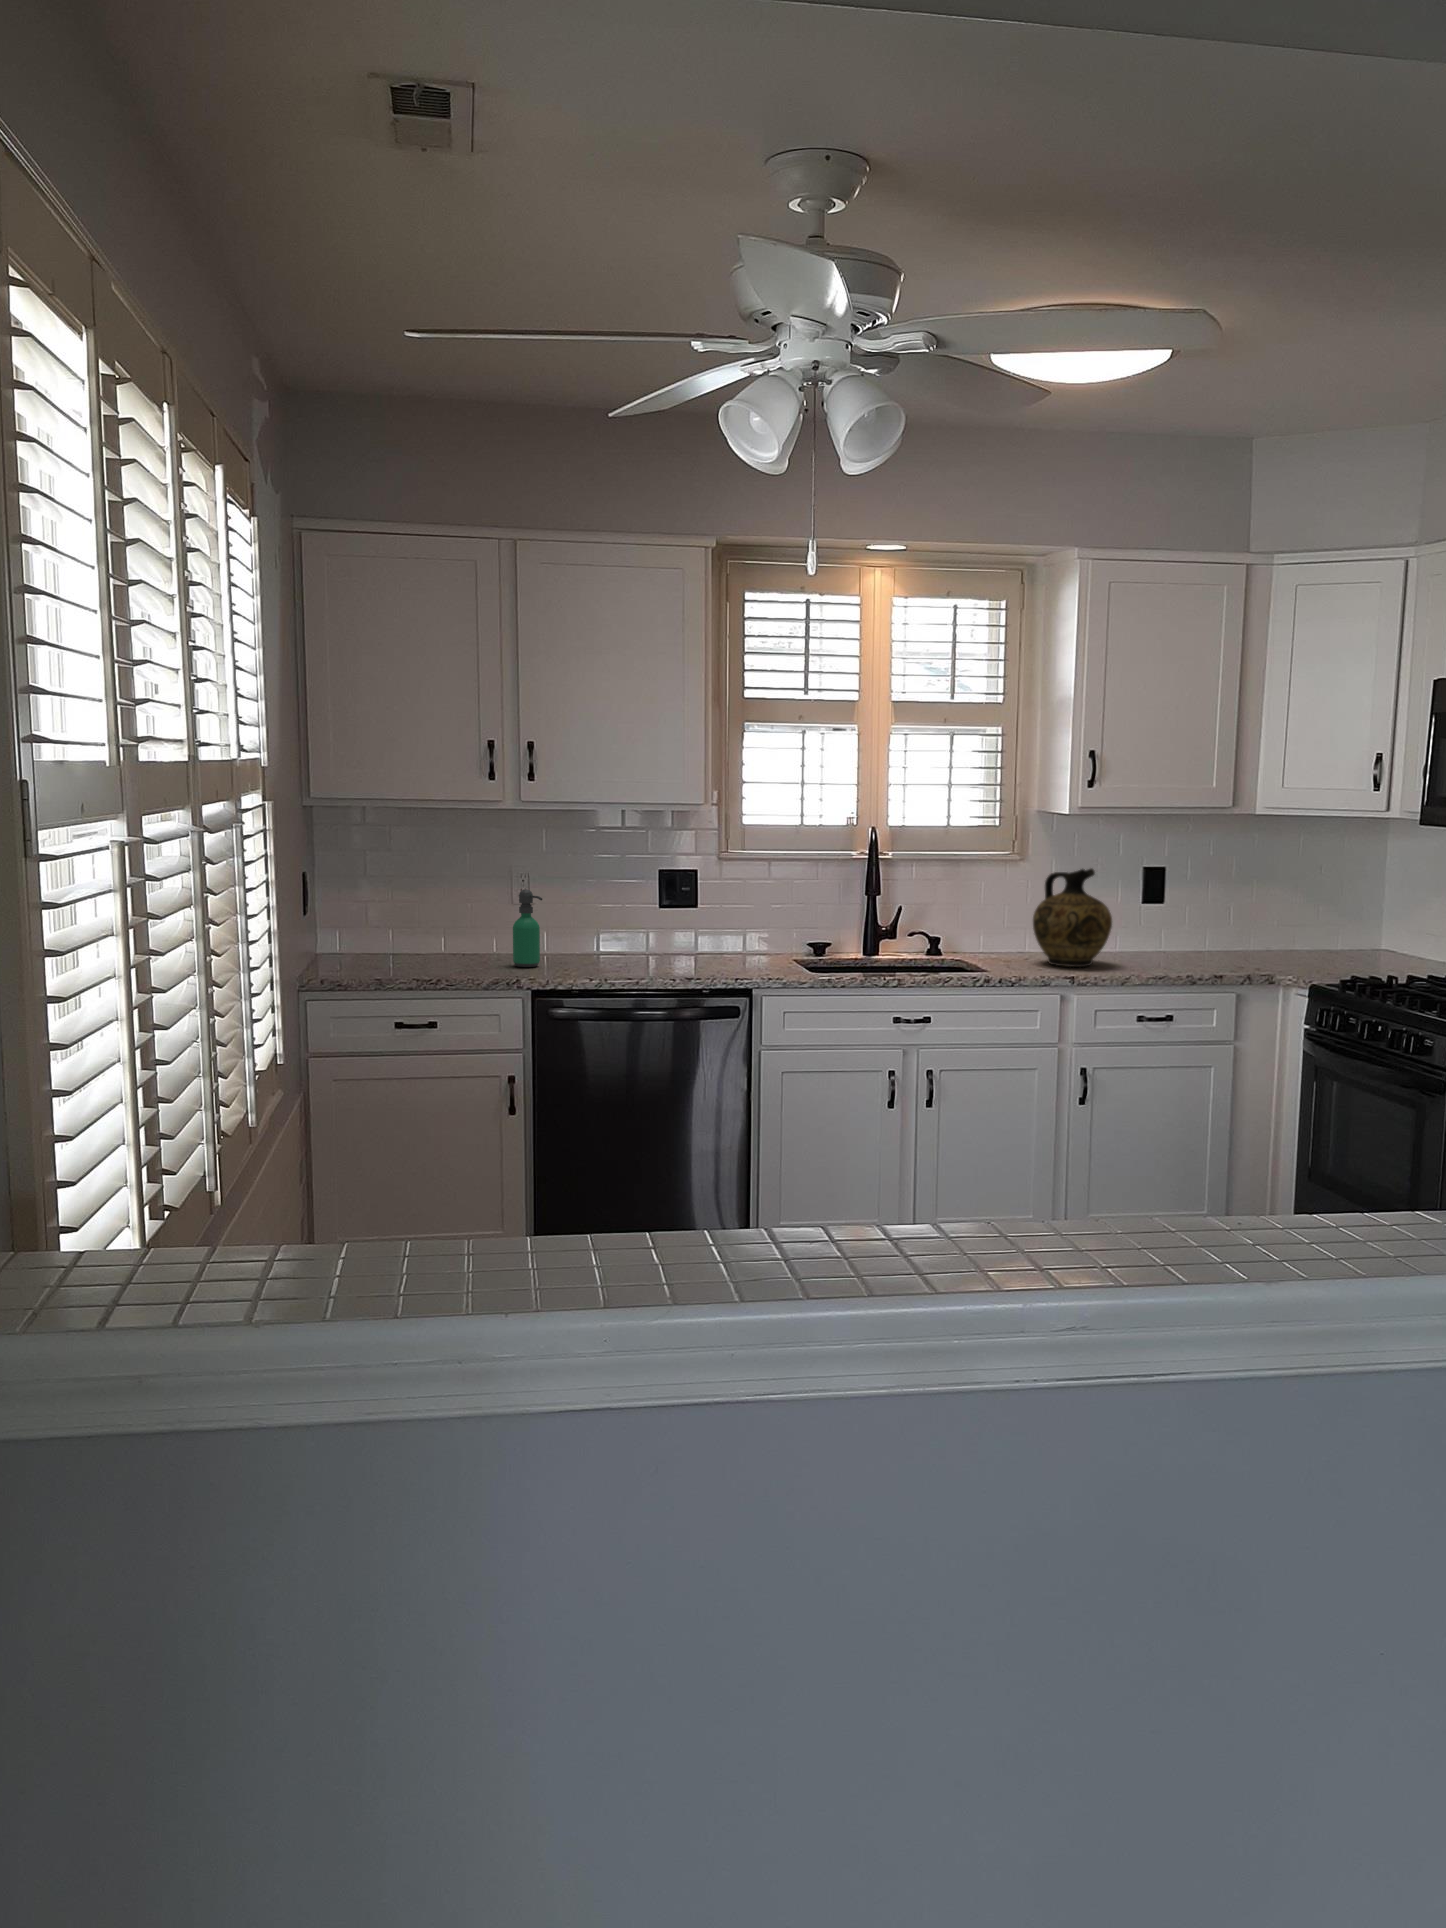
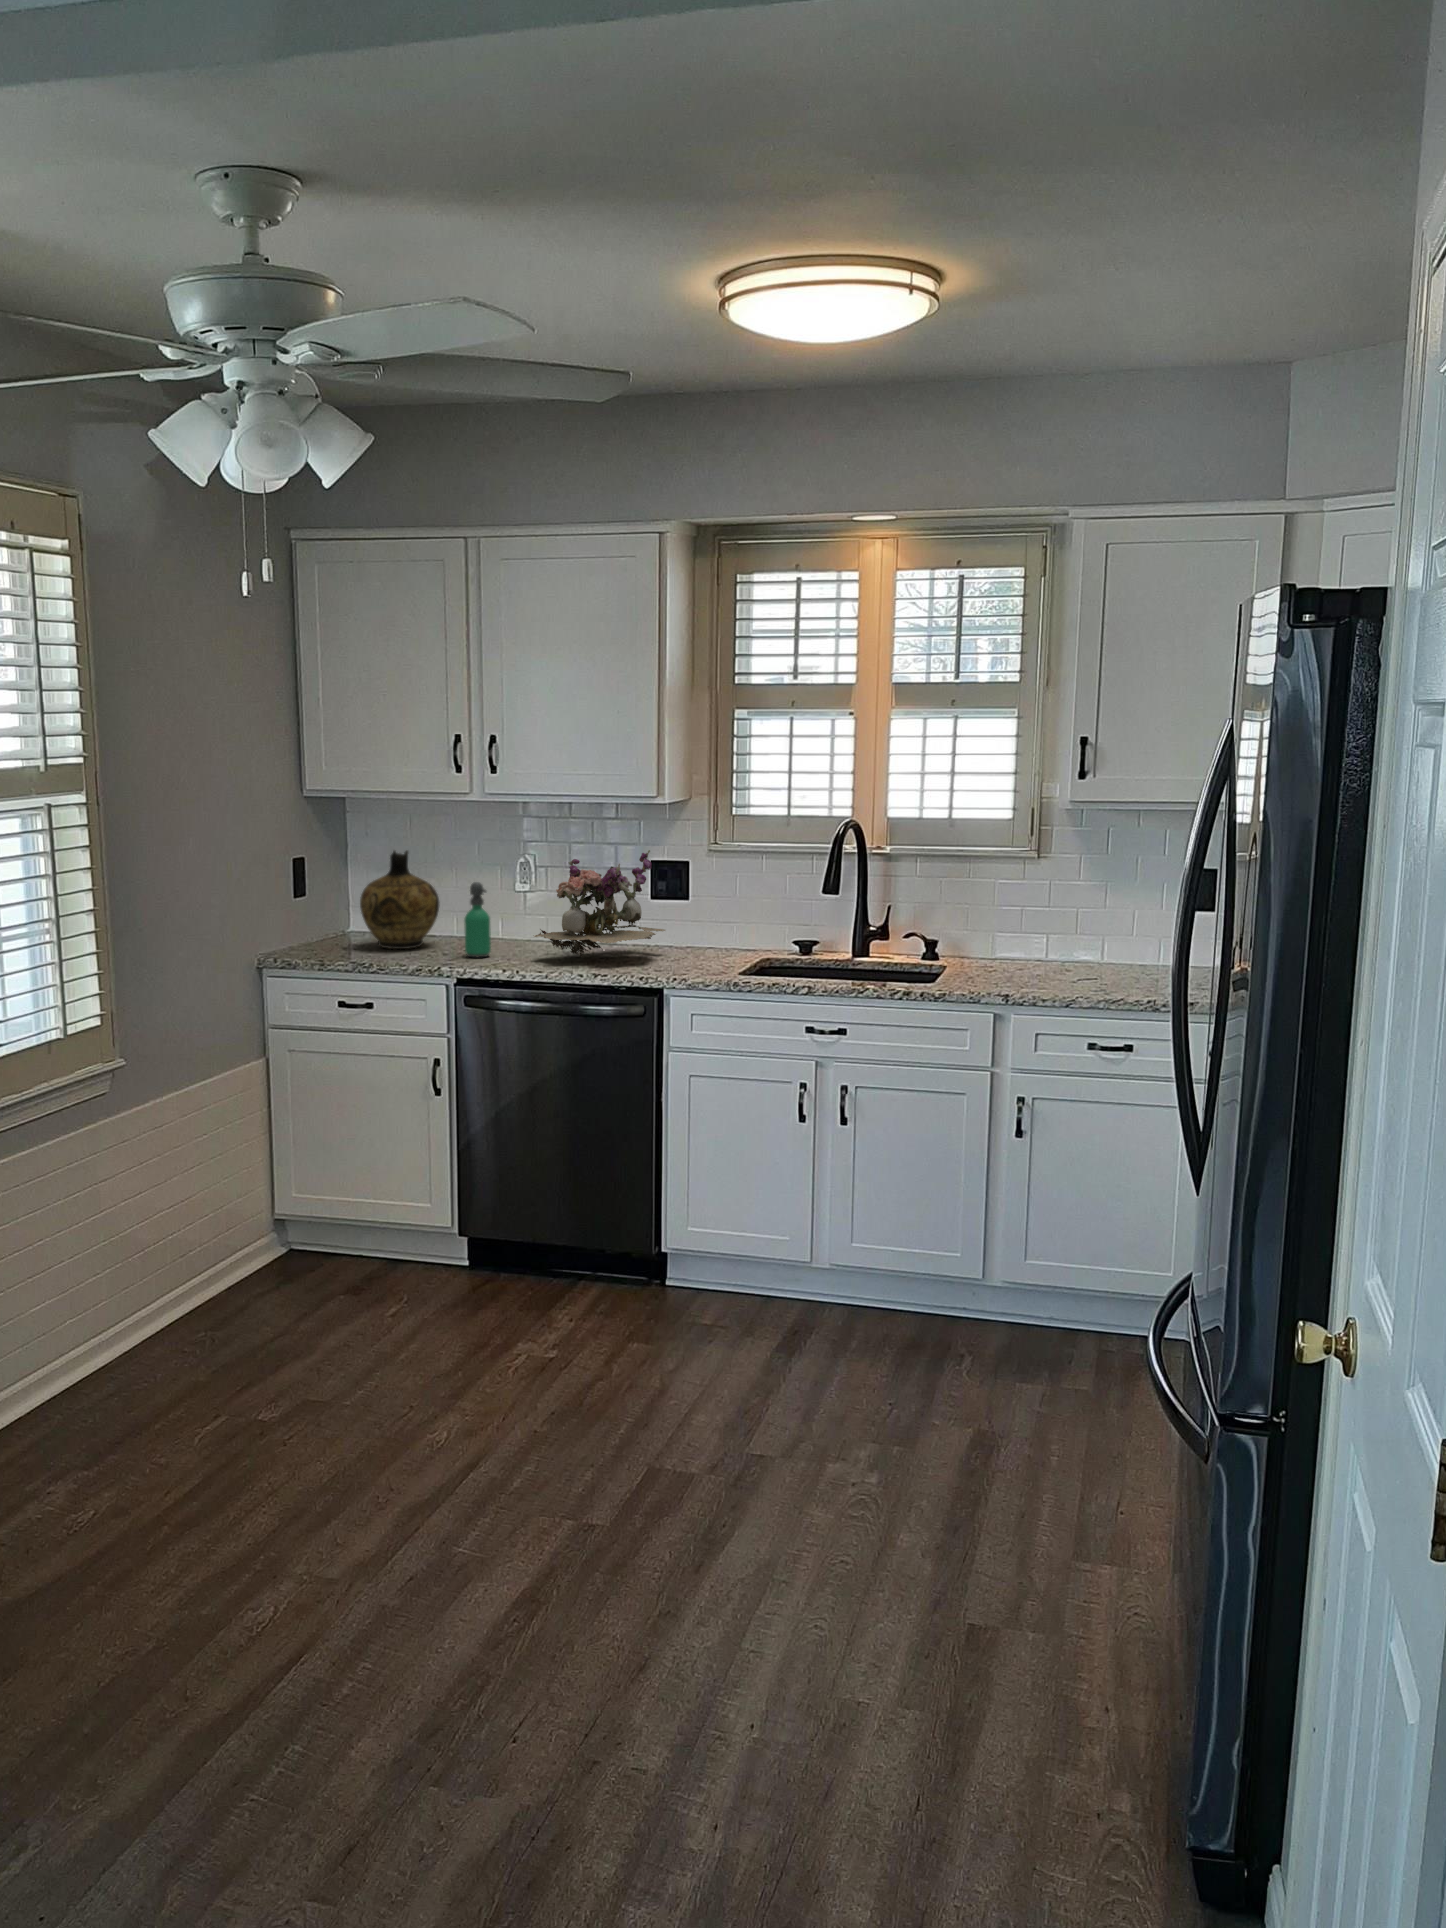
flower arrangement: none [592,856,714,964] -> present [534,850,665,958]
ceramic jug: present [1033,868,1112,967] -> present [360,851,439,949]

